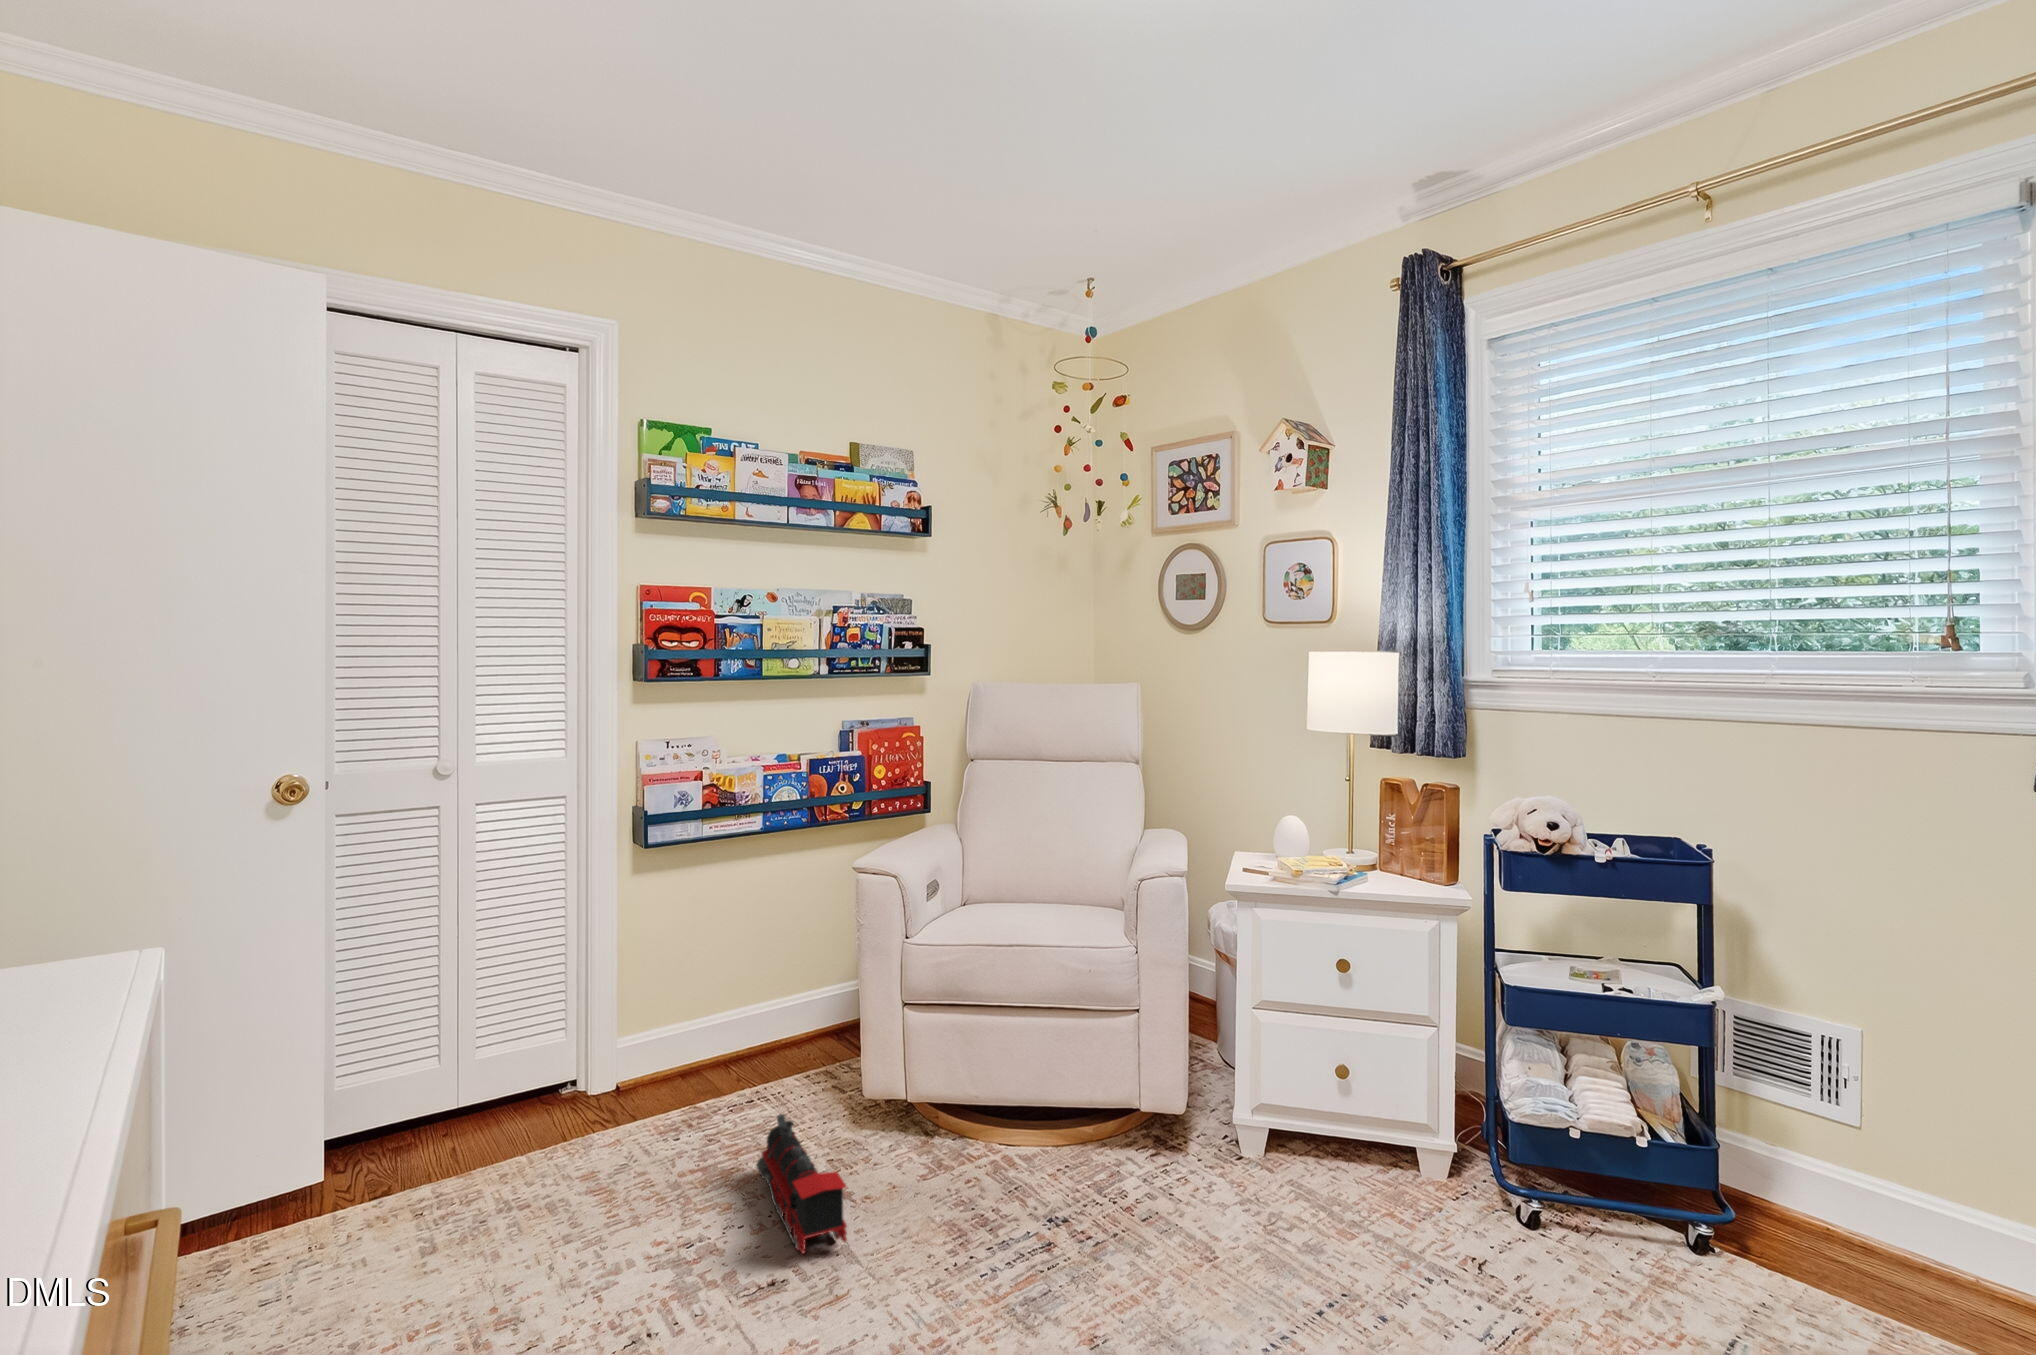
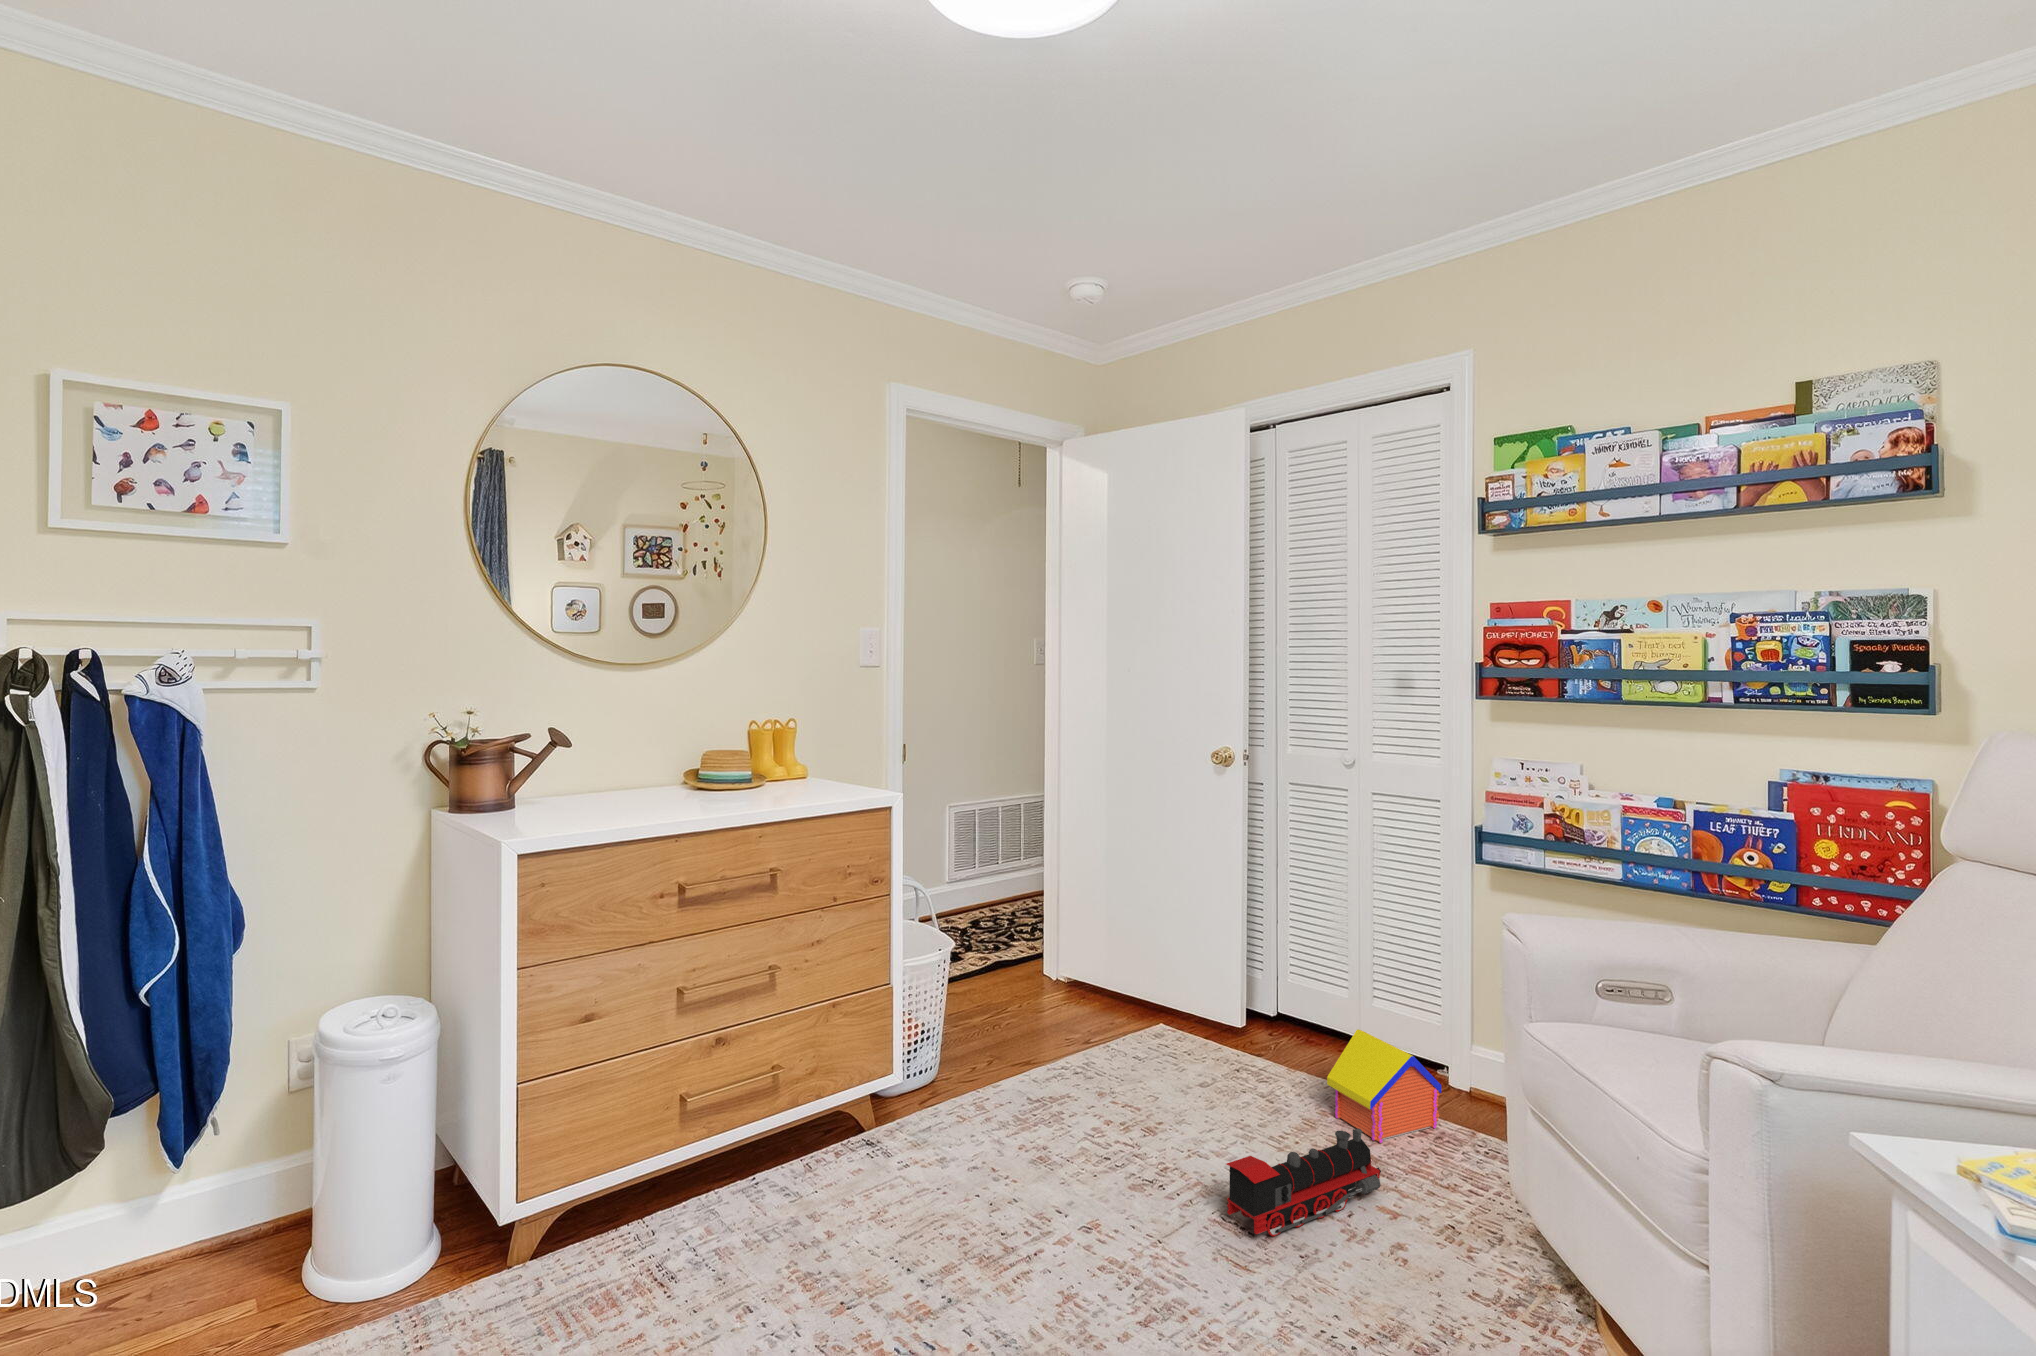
toy house: none [622,1046,709,1160] -> present [1327,1029,1441,1143]

